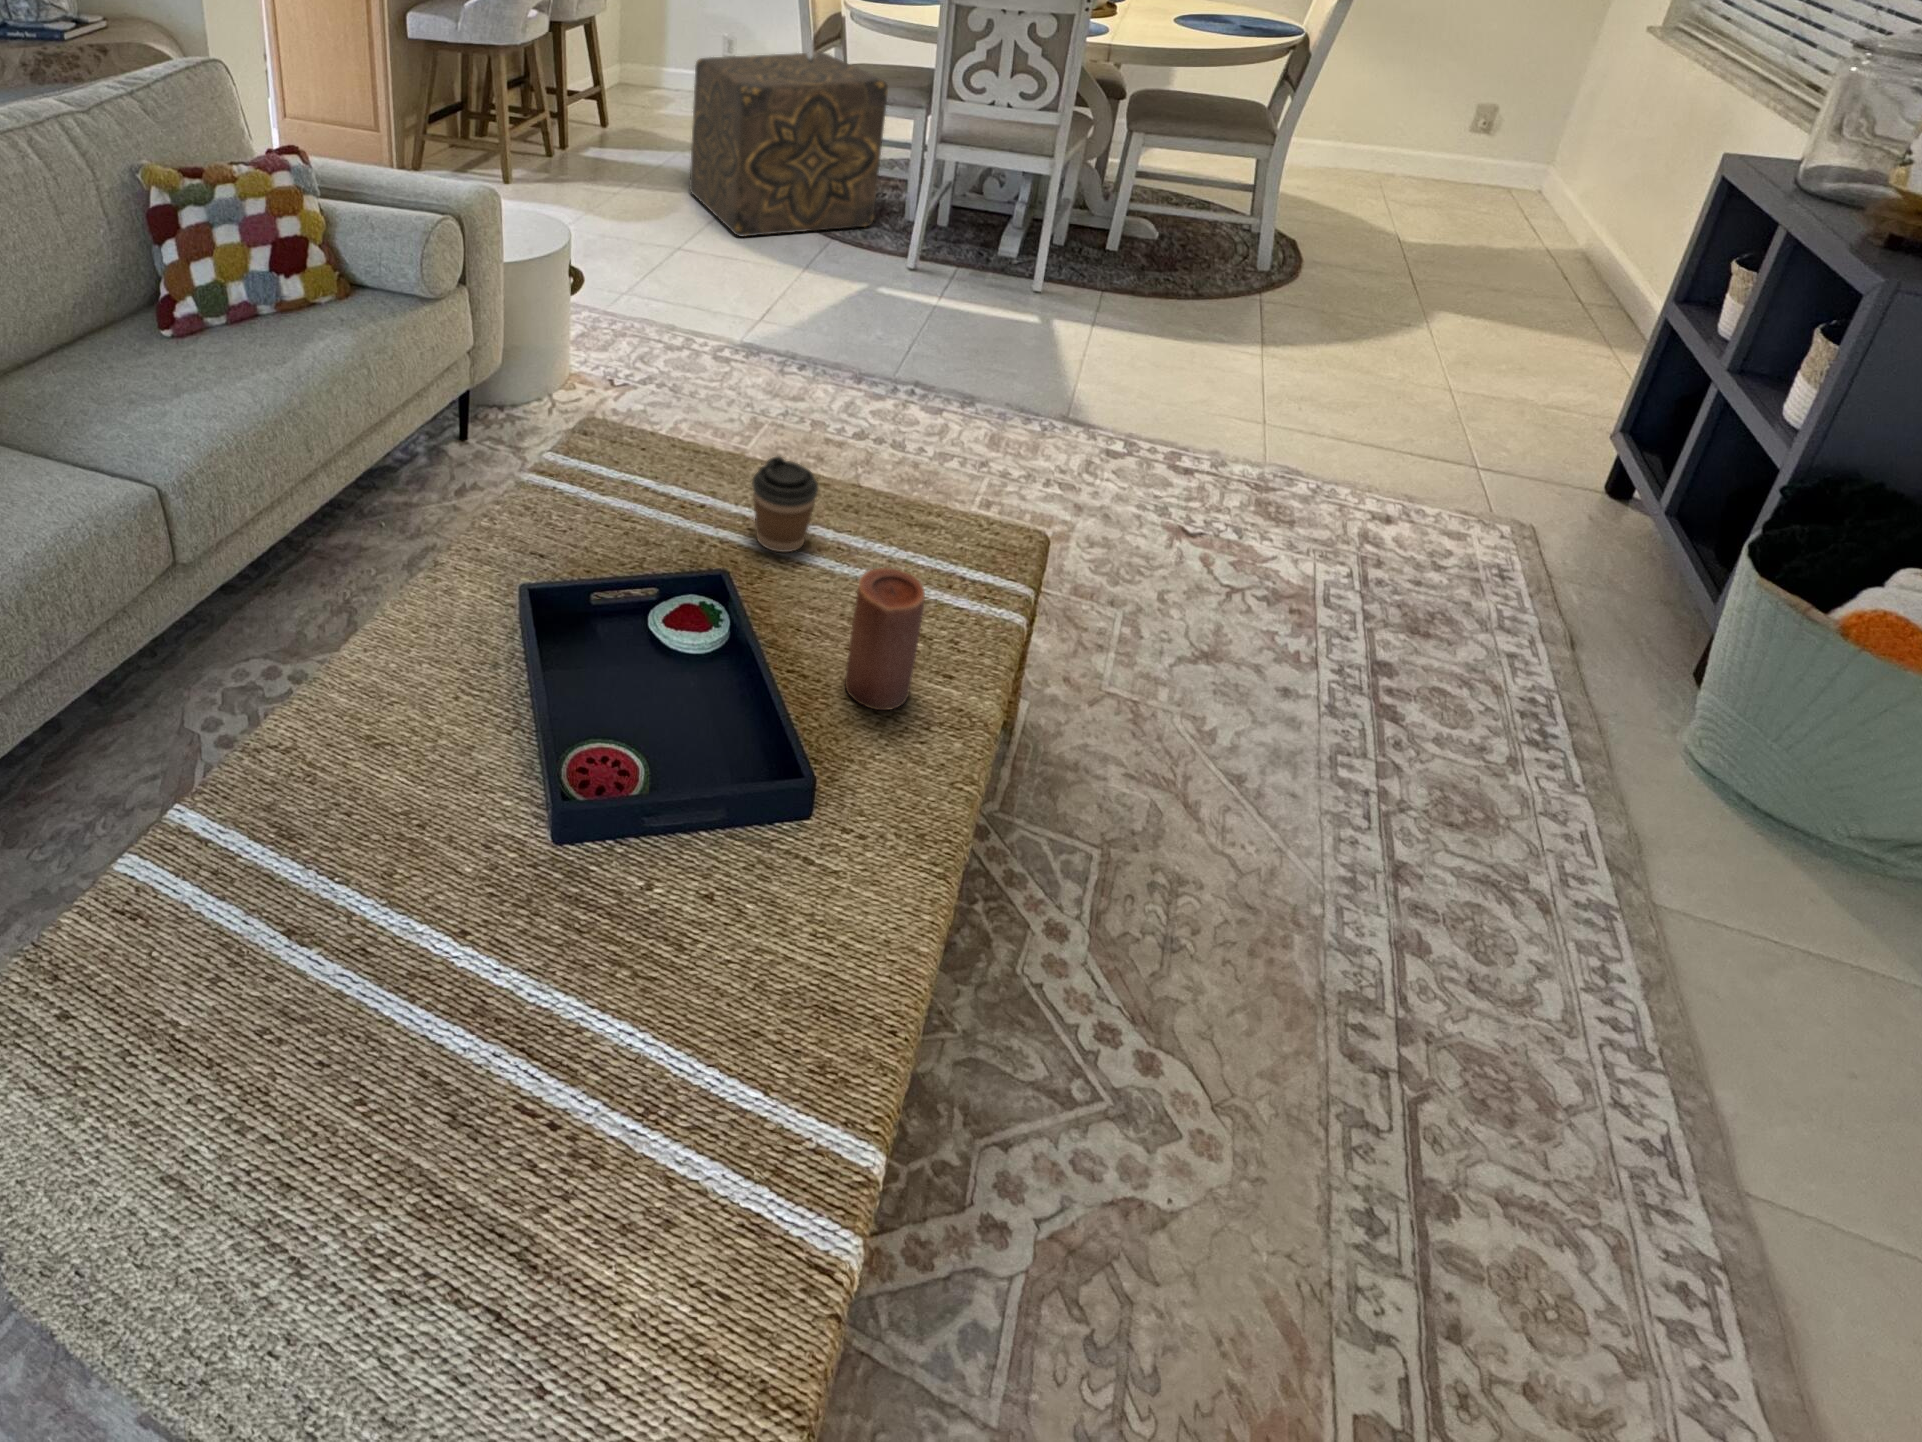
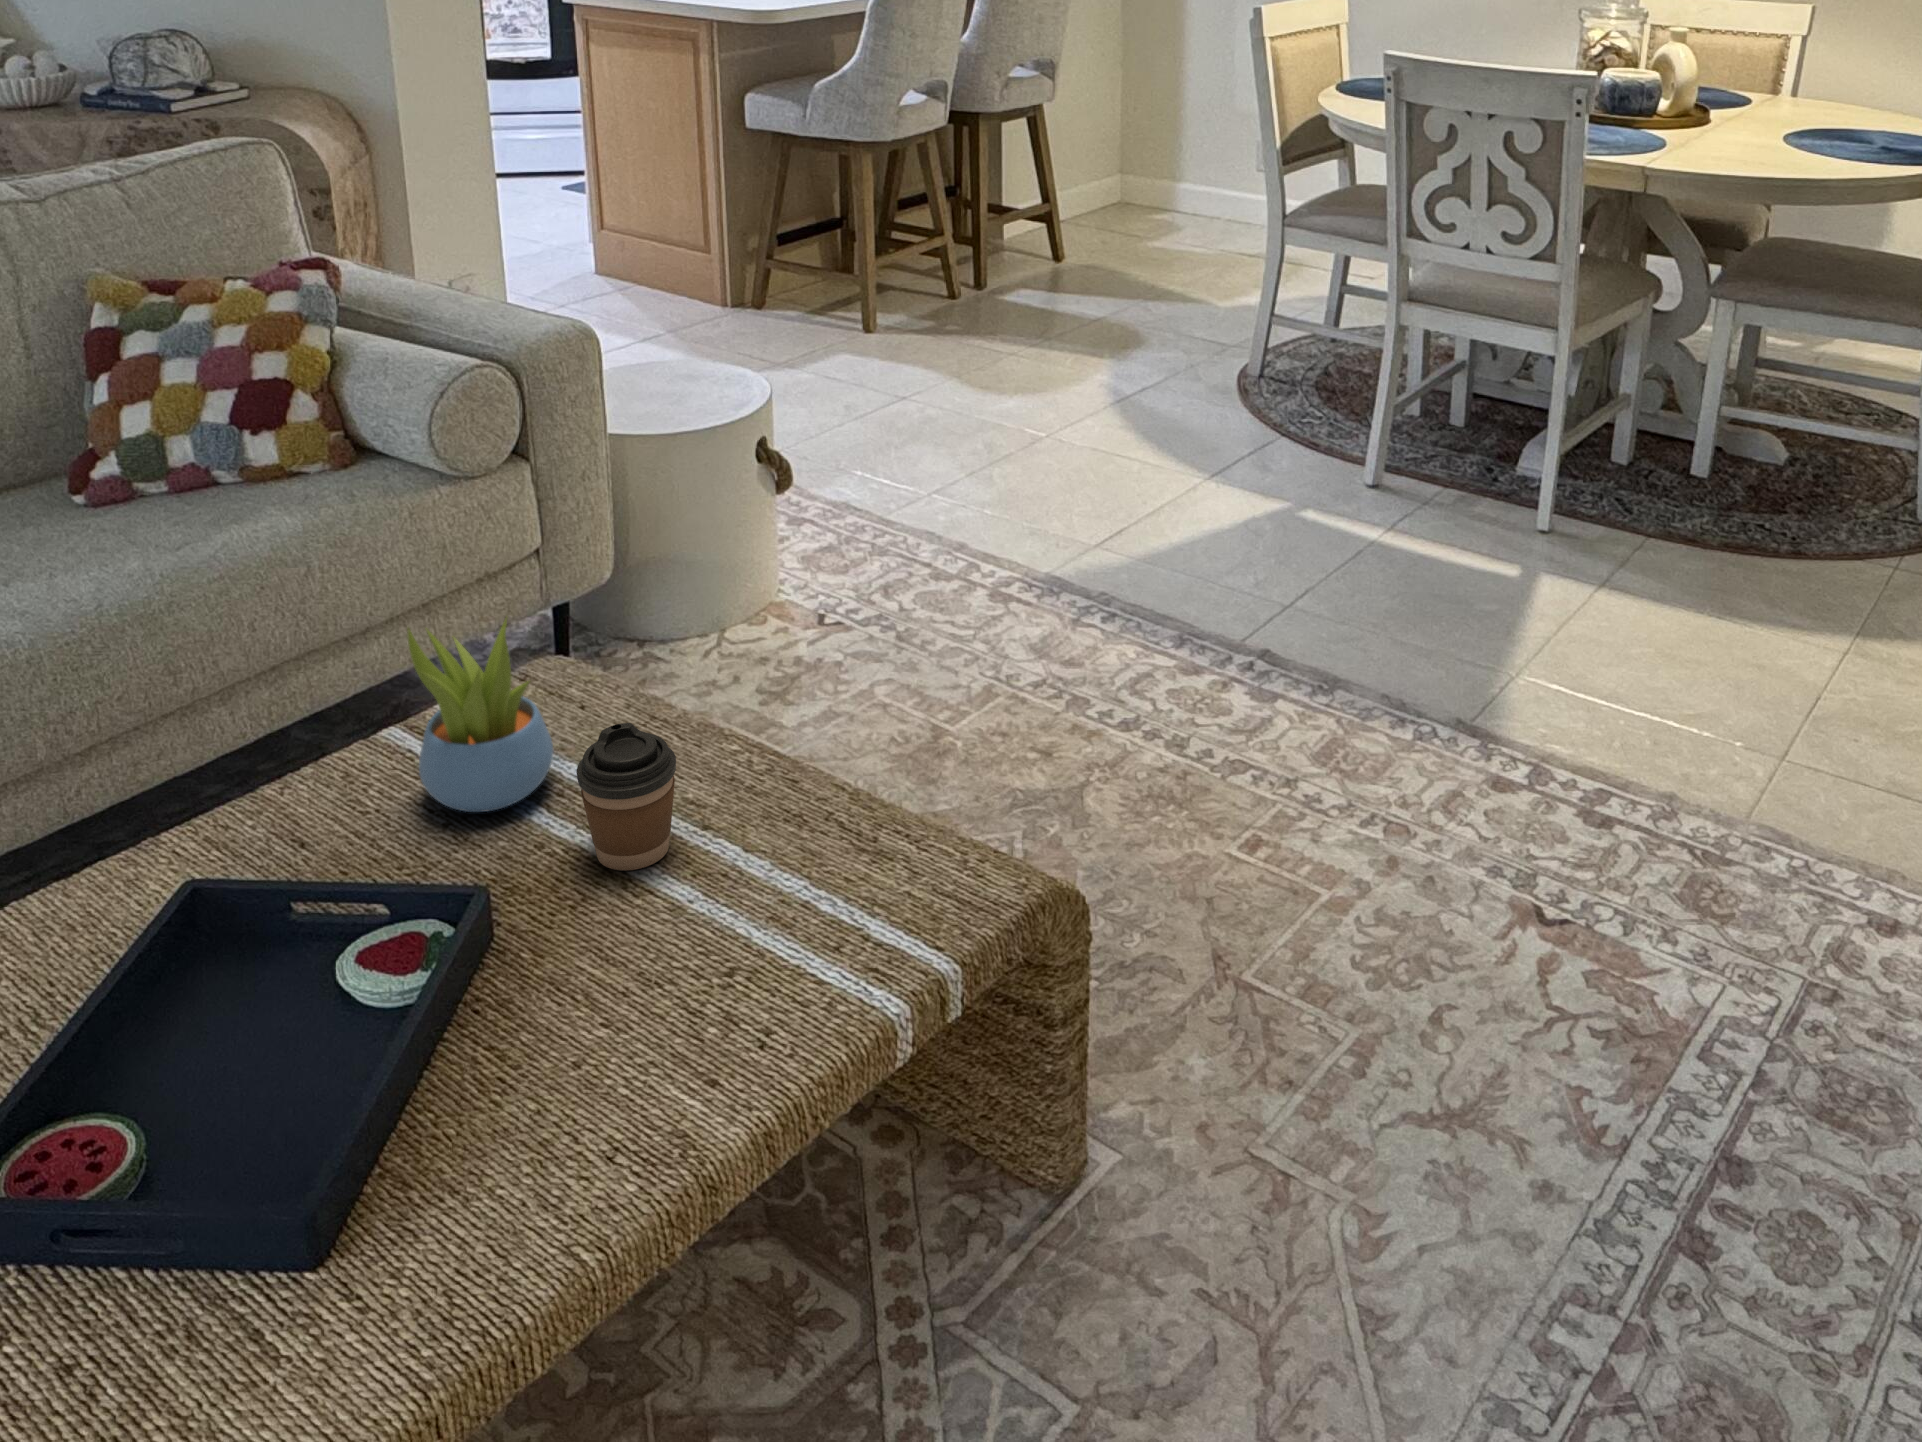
ottoman: present [690,52,888,237] -> none [1115,167,1364,424]
succulent plant: none [607,391,694,524] -> present [408,618,553,812]
candle: present [845,568,925,710] -> none [488,896,606,1122]

